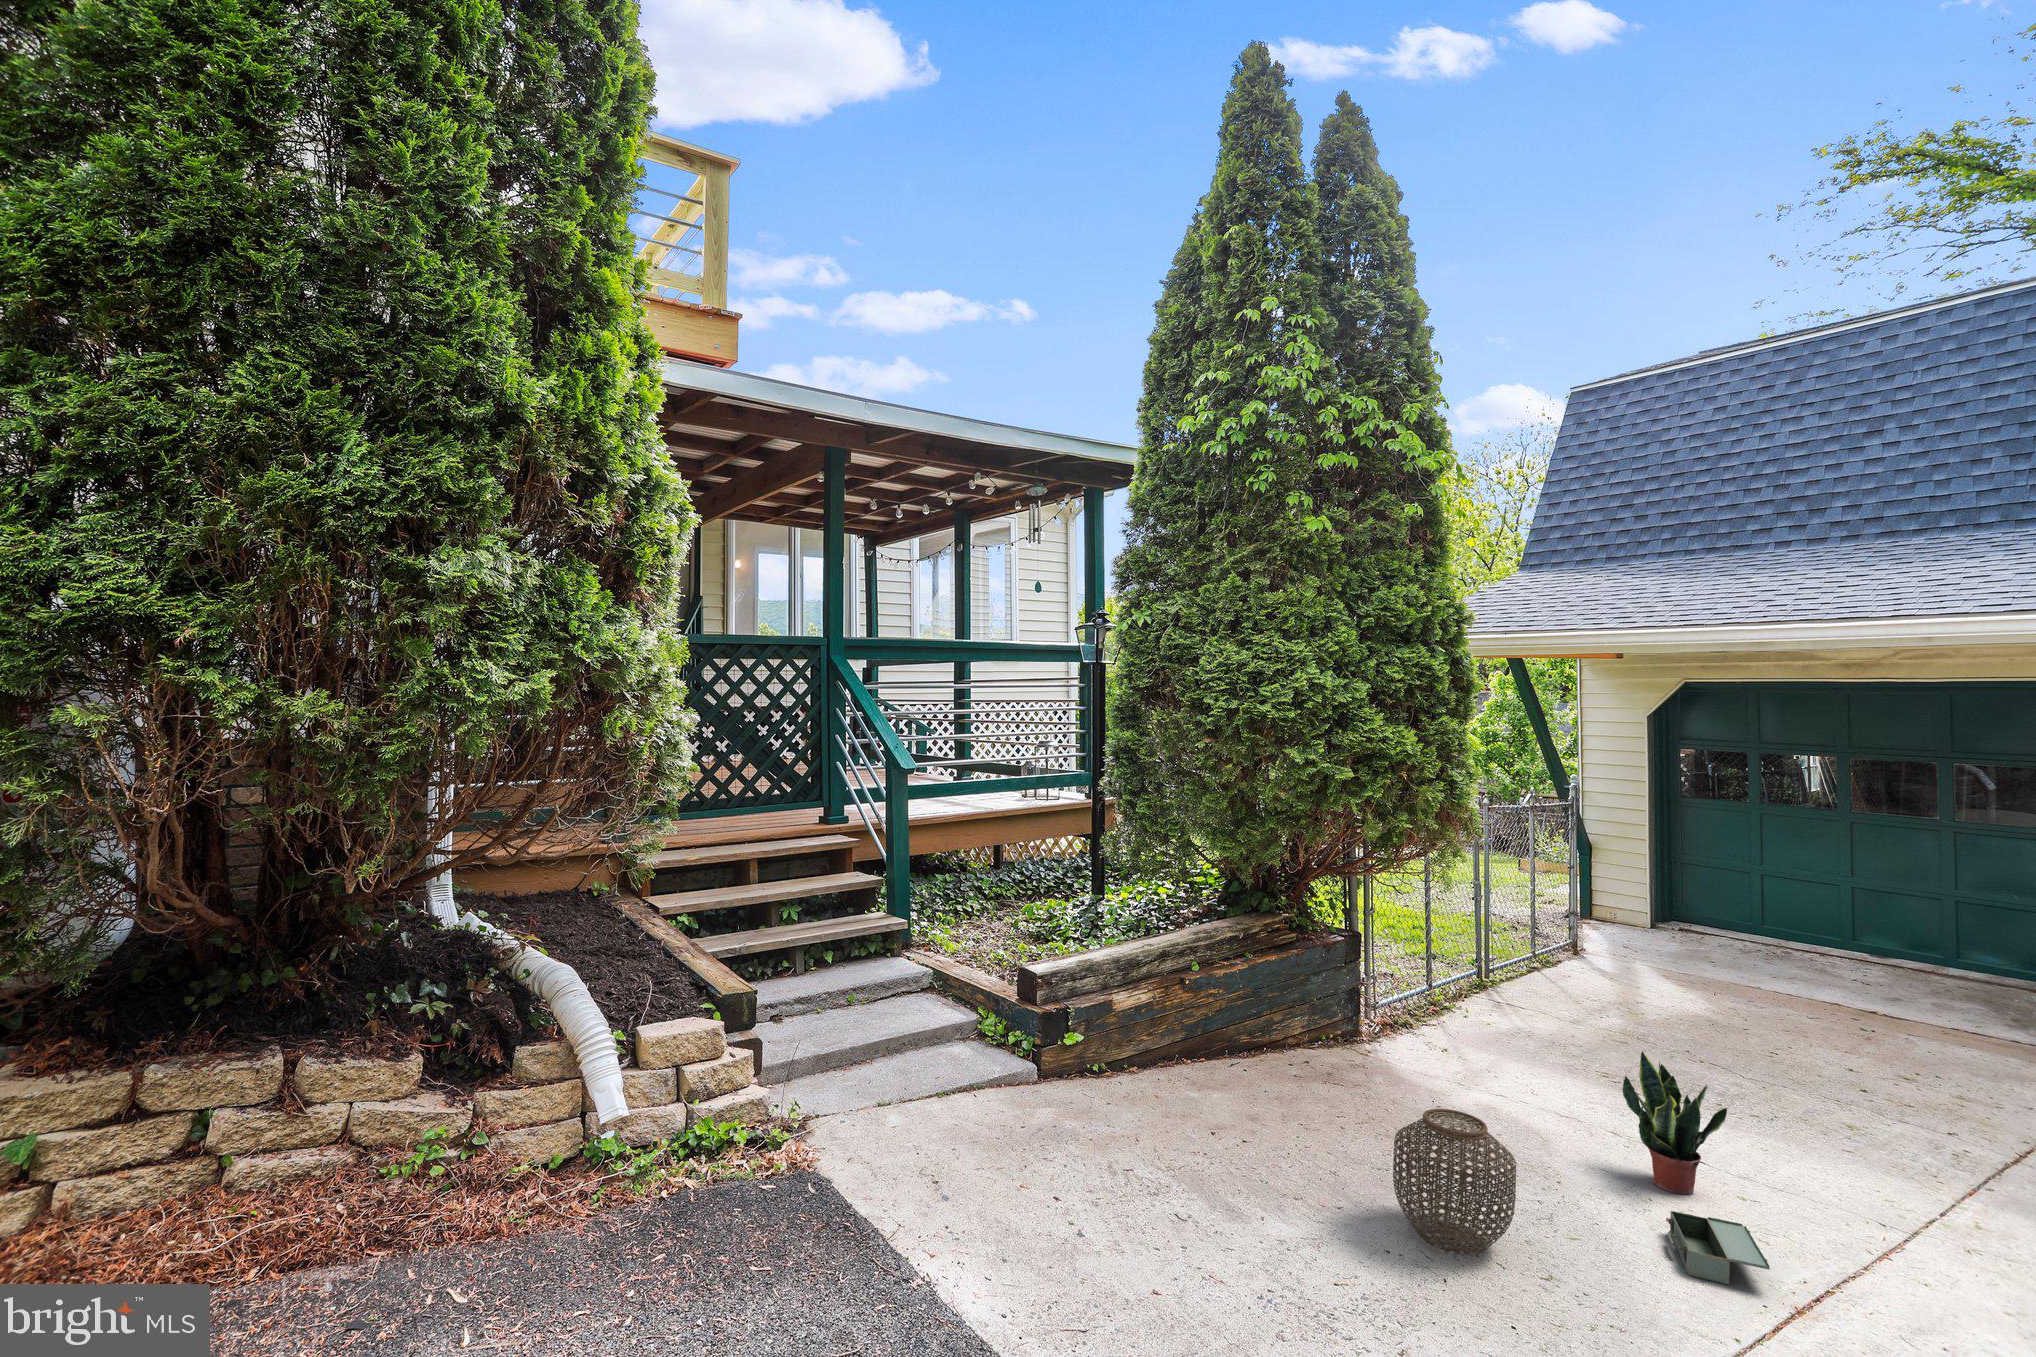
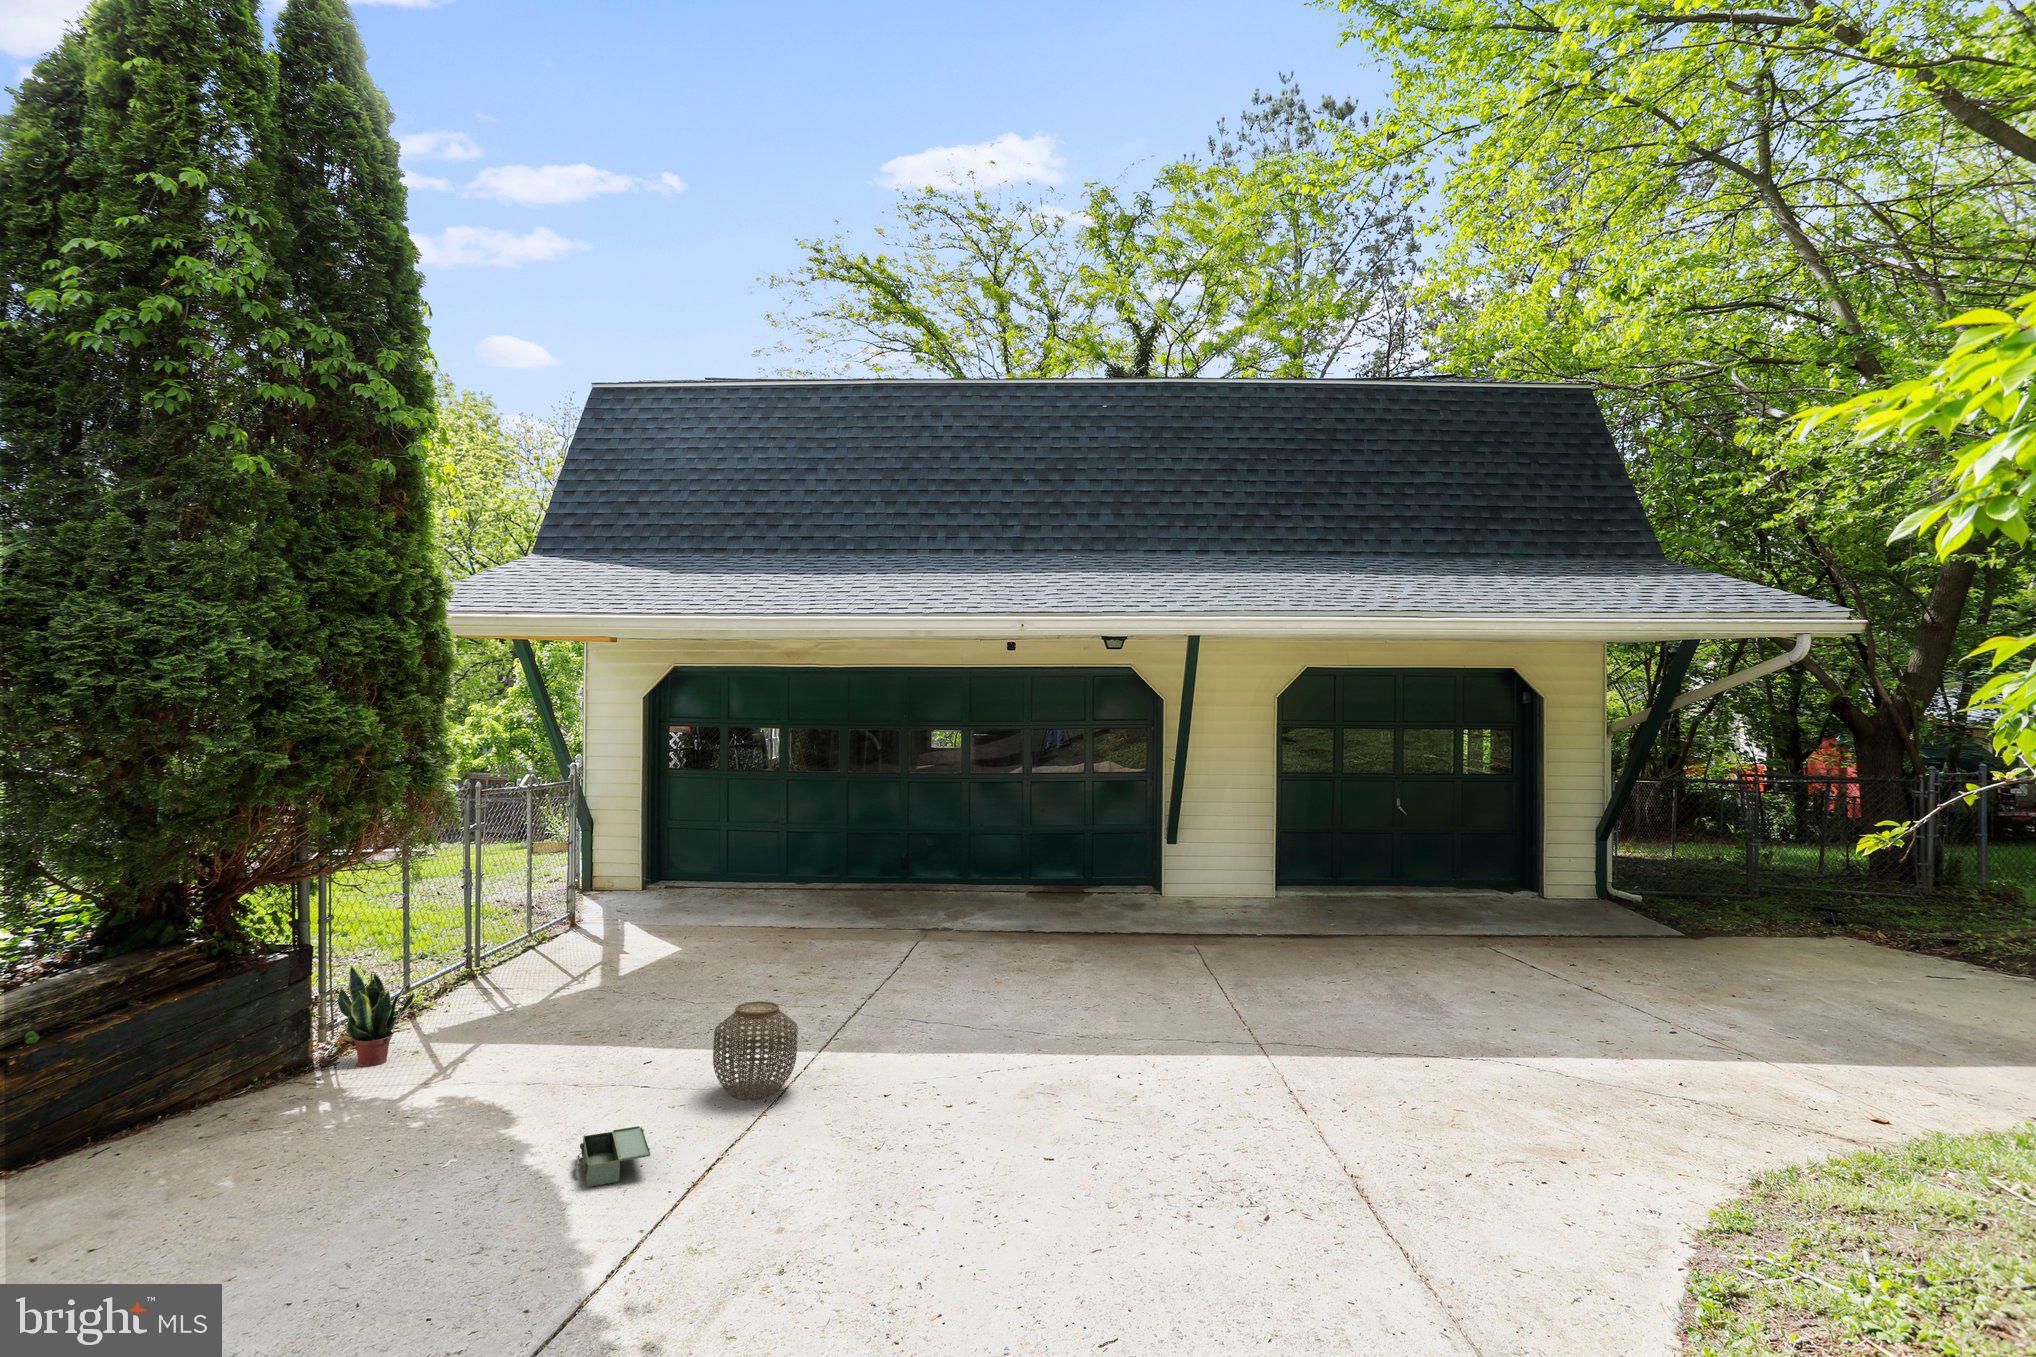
potted plant: present [1622,1051,1727,1195] -> present [338,966,414,1067]
woven basket: present [1393,1109,1516,1254] -> present [713,1001,798,1100]

